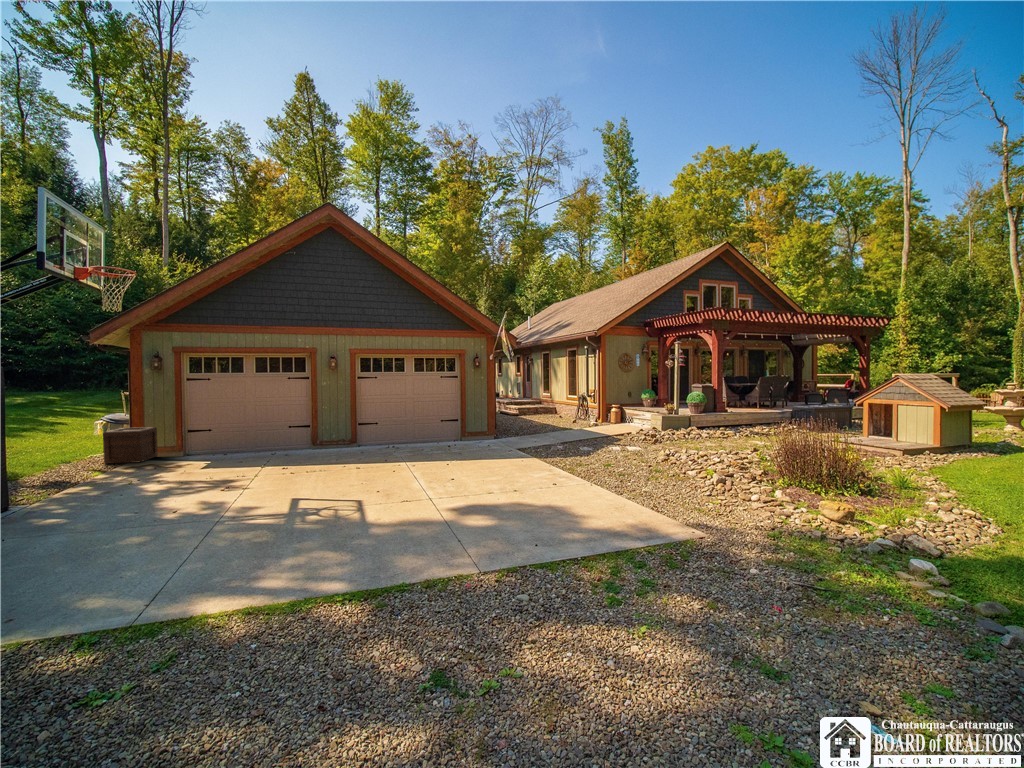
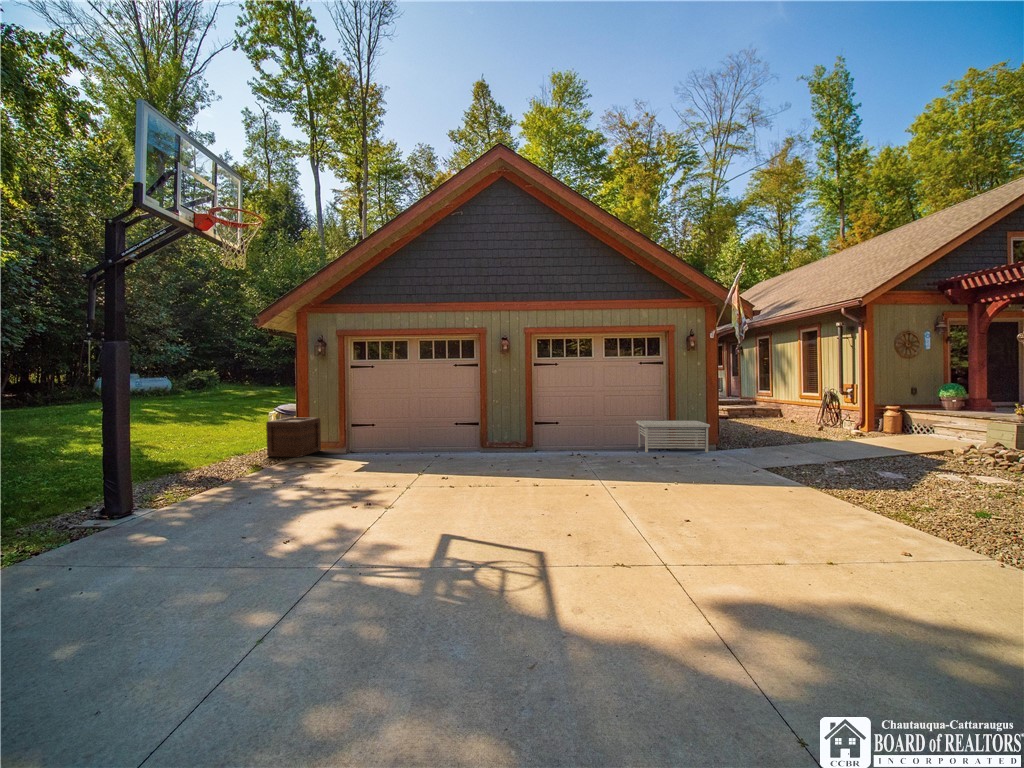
storage bench: none [439,418,488,442] -> present [636,421,710,453]

